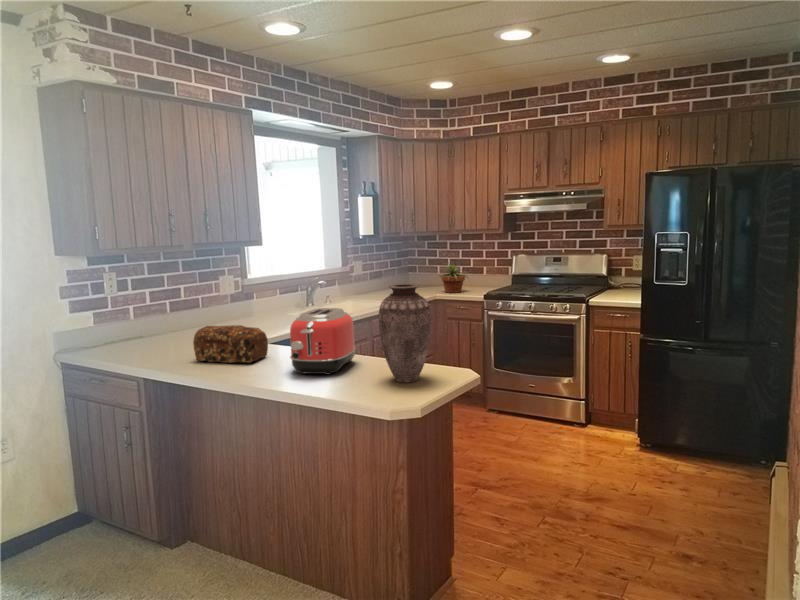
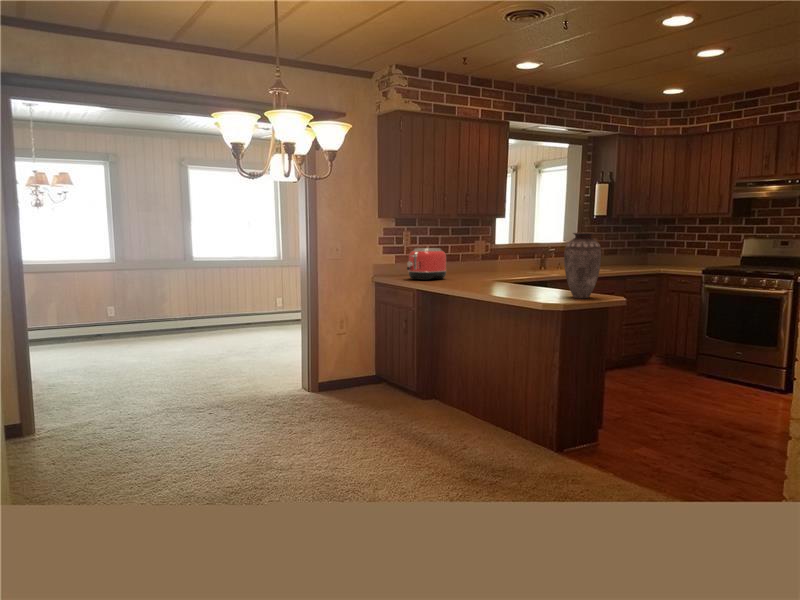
potted plant: present [439,263,468,293] -> none [662,243,701,271]
toaster: present [290,308,356,375] -> present [407,248,446,280]
bread loaf: present [193,325,268,363] -> none [451,263,498,286]

